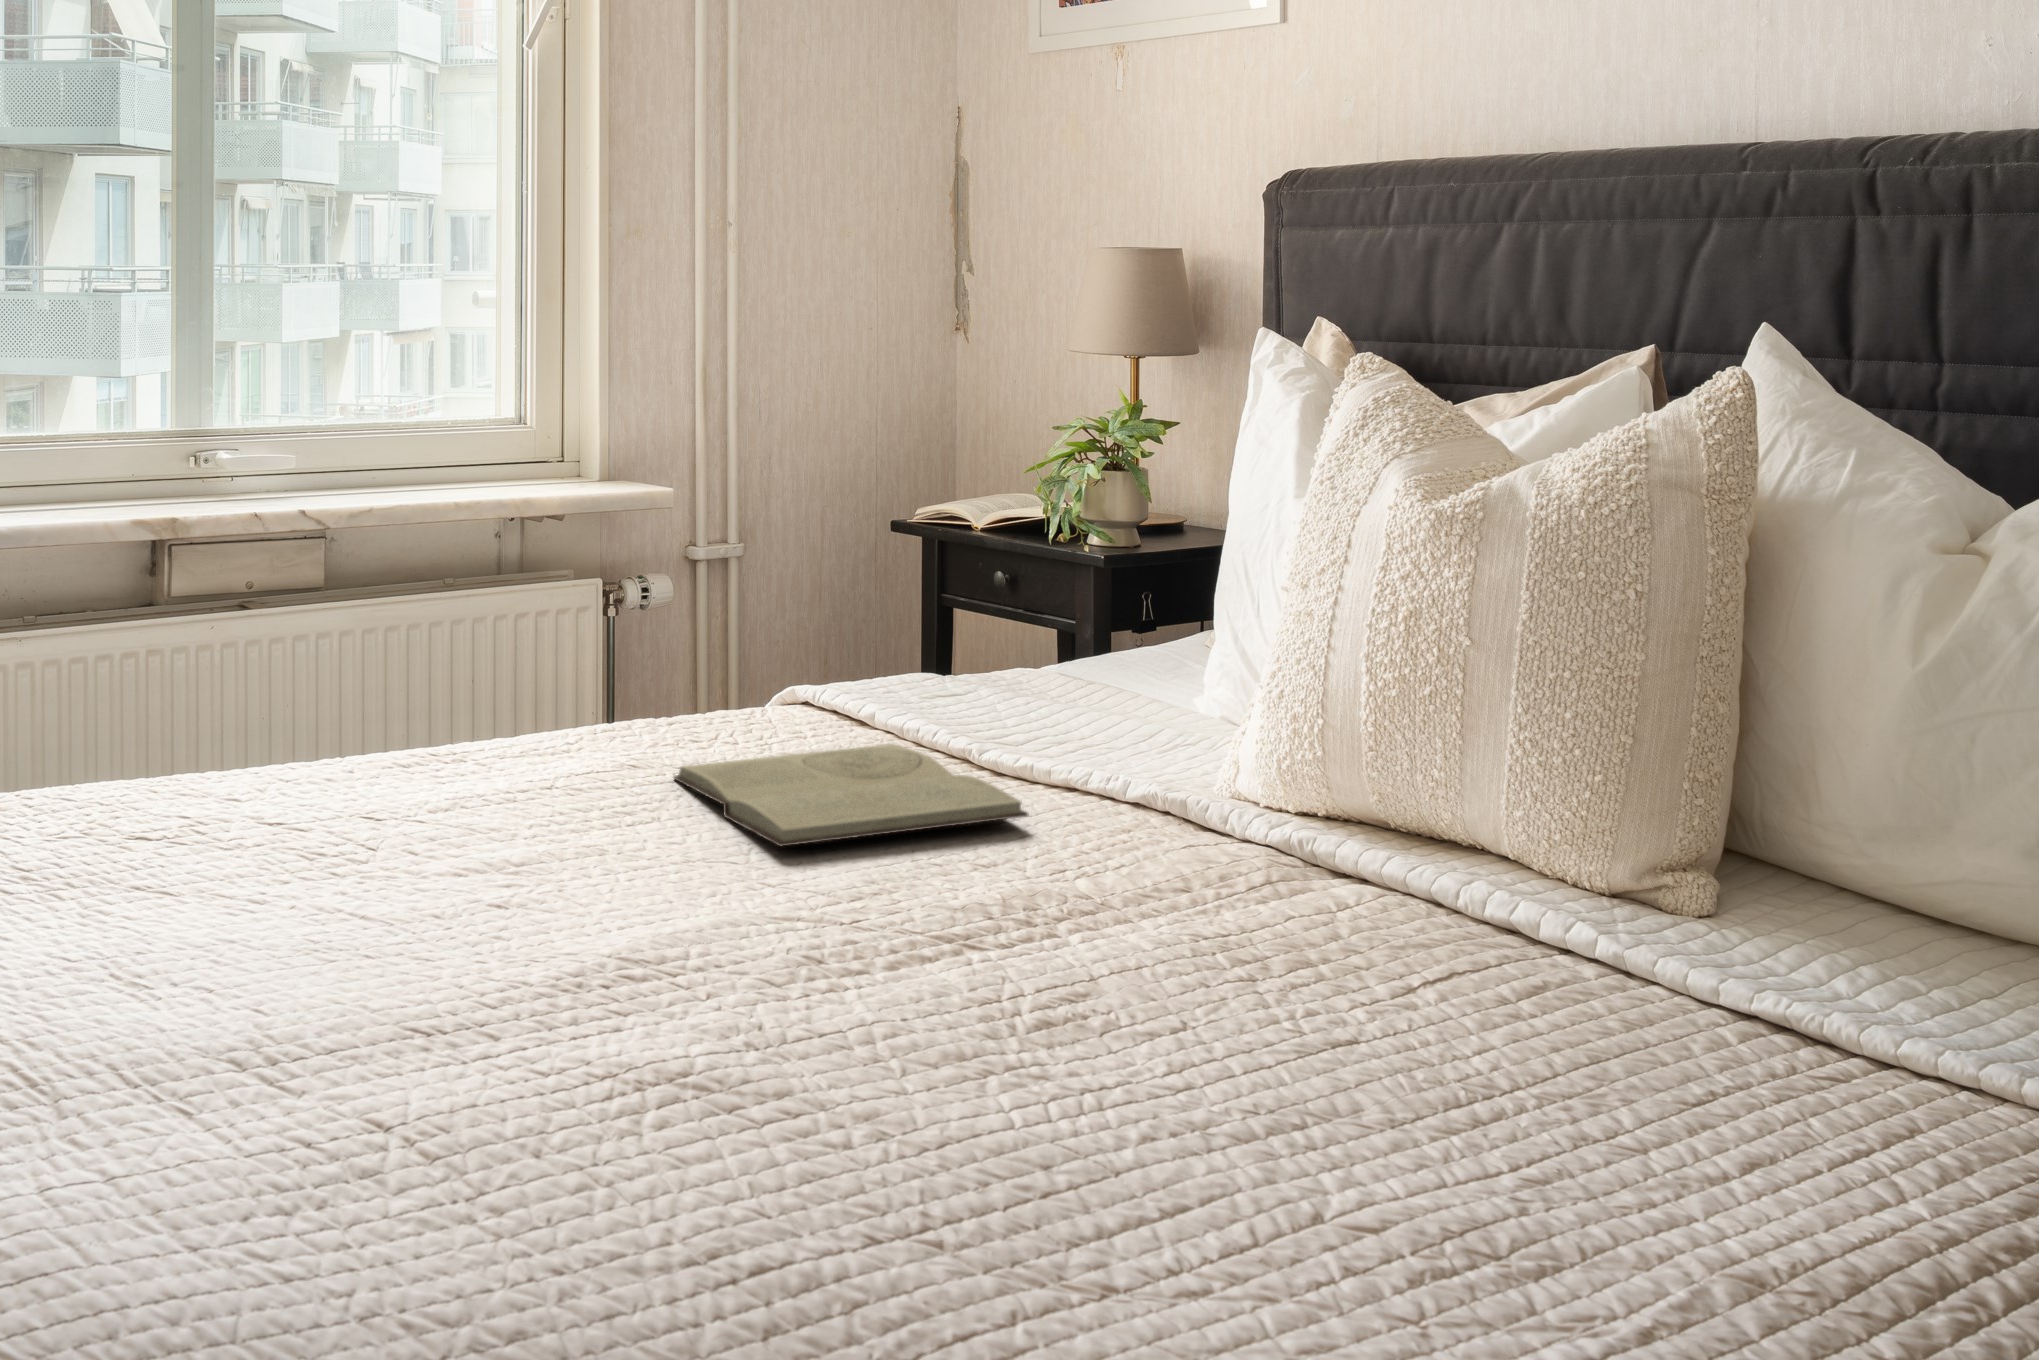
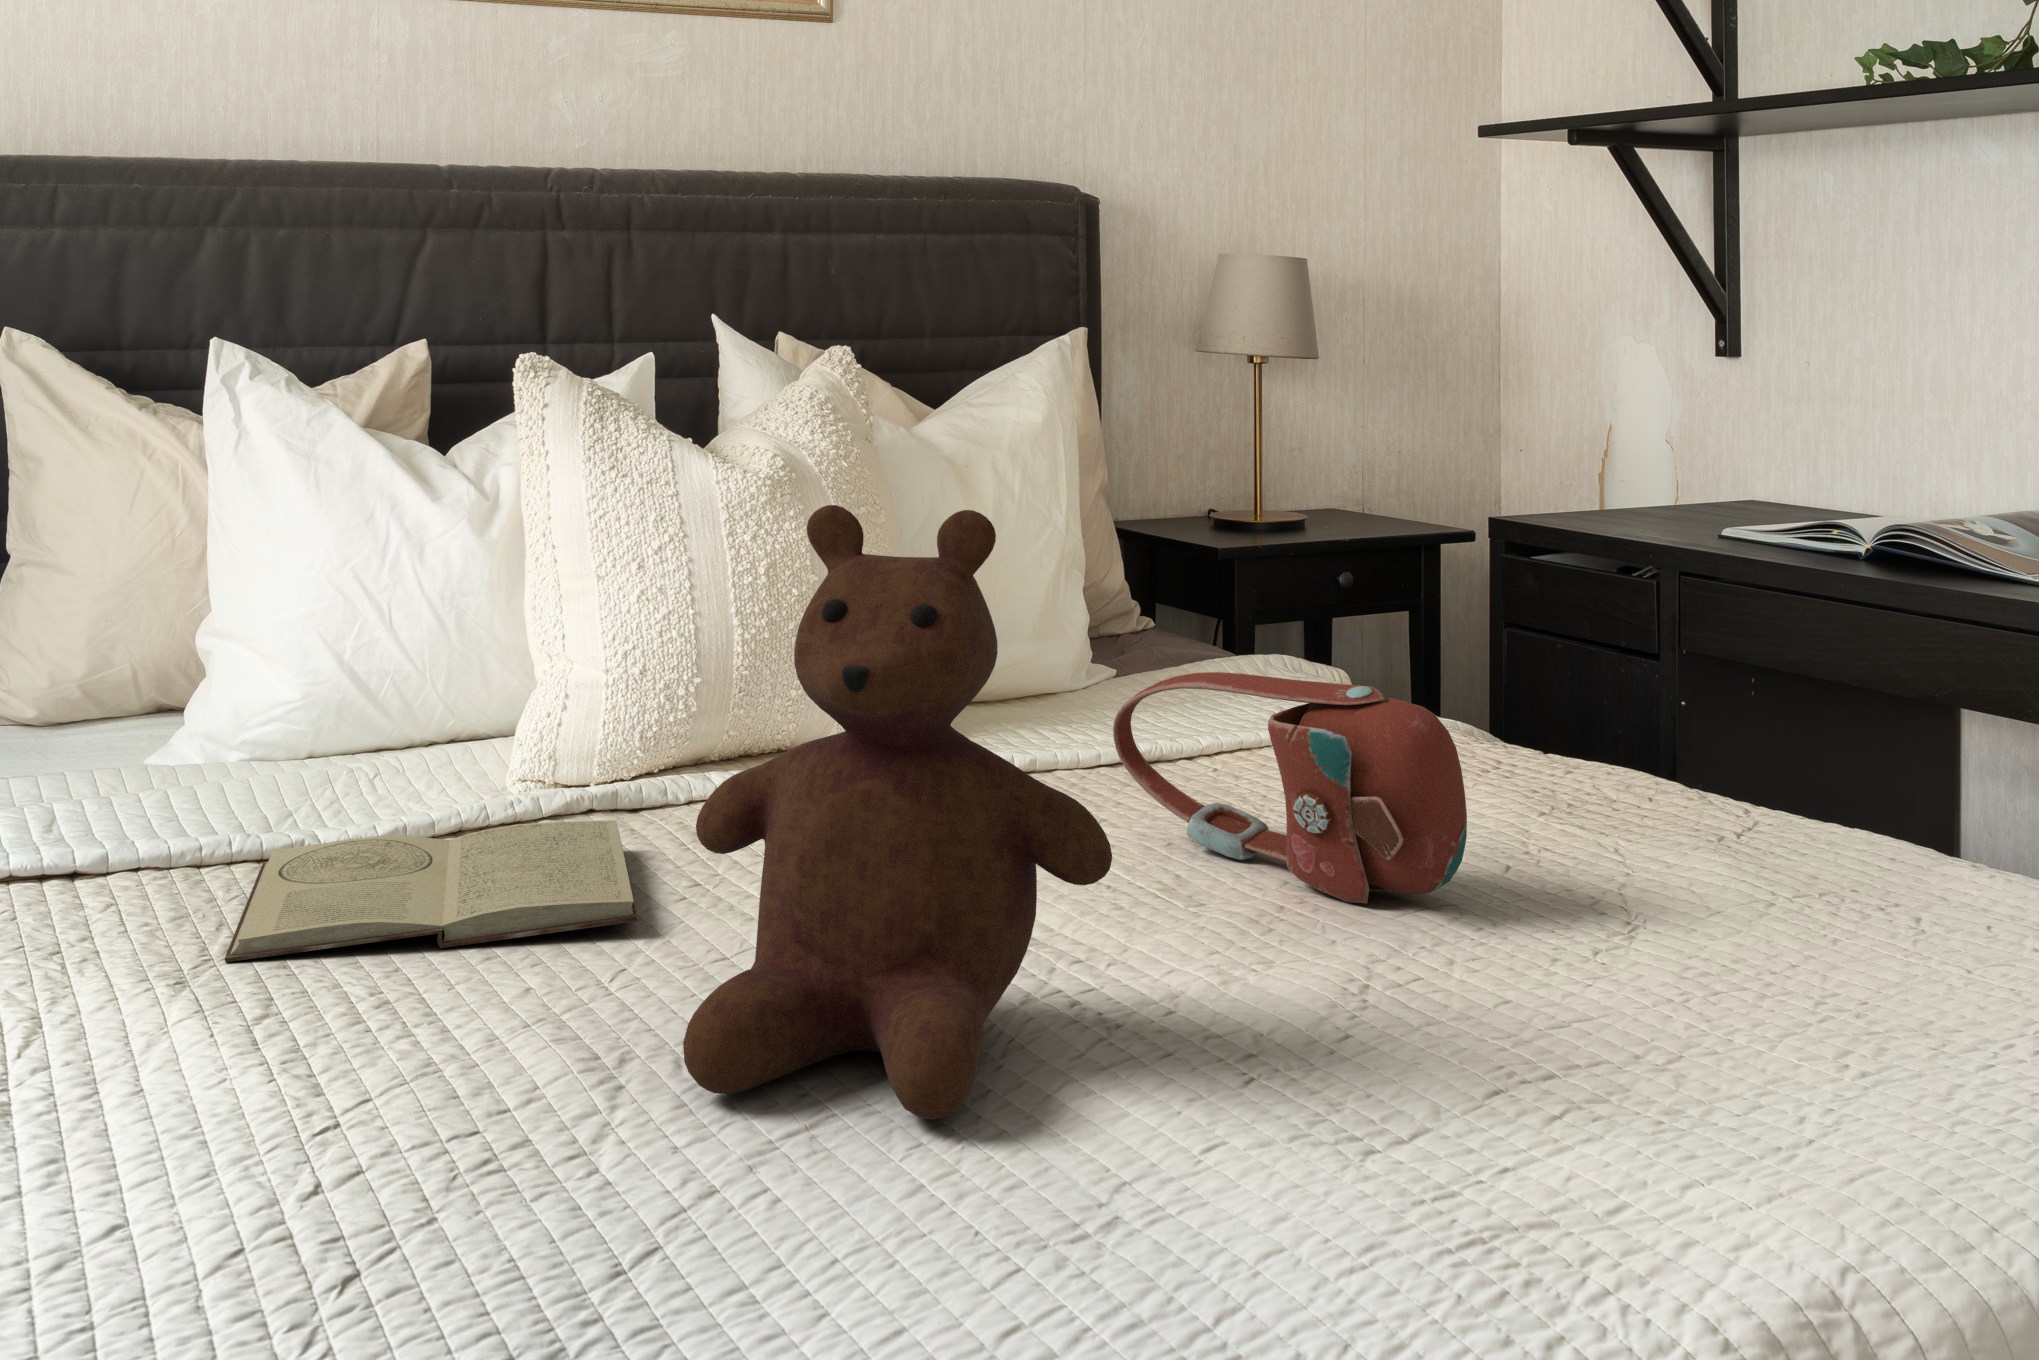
teddy bear: none [344,497,658,967] -> present [683,505,1112,1120]
handbag: none [974,810,1305,1145] -> present [1113,672,1467,903]

